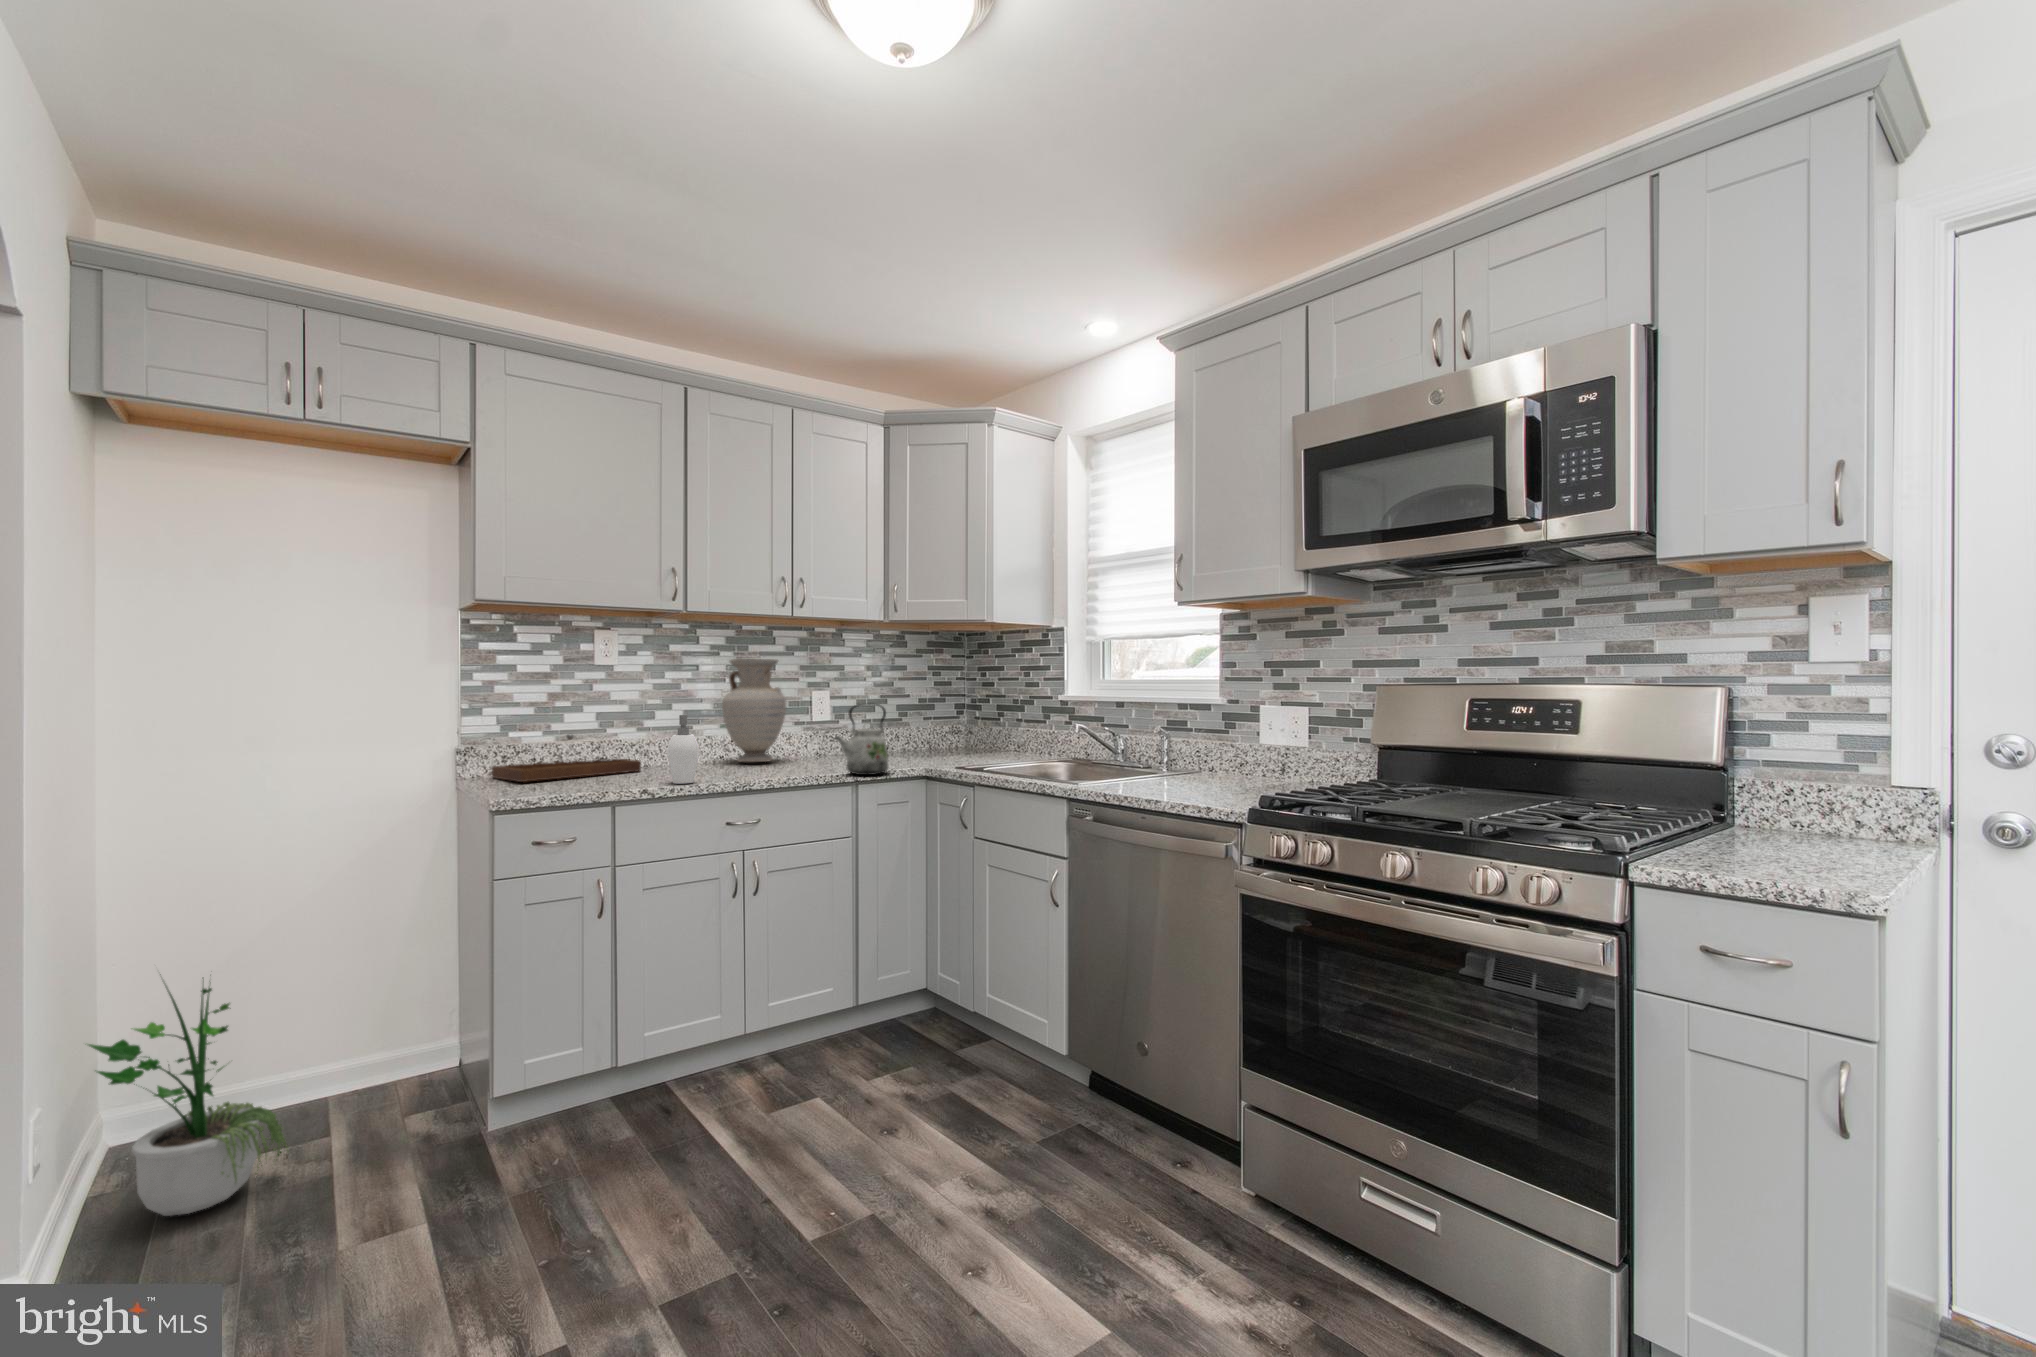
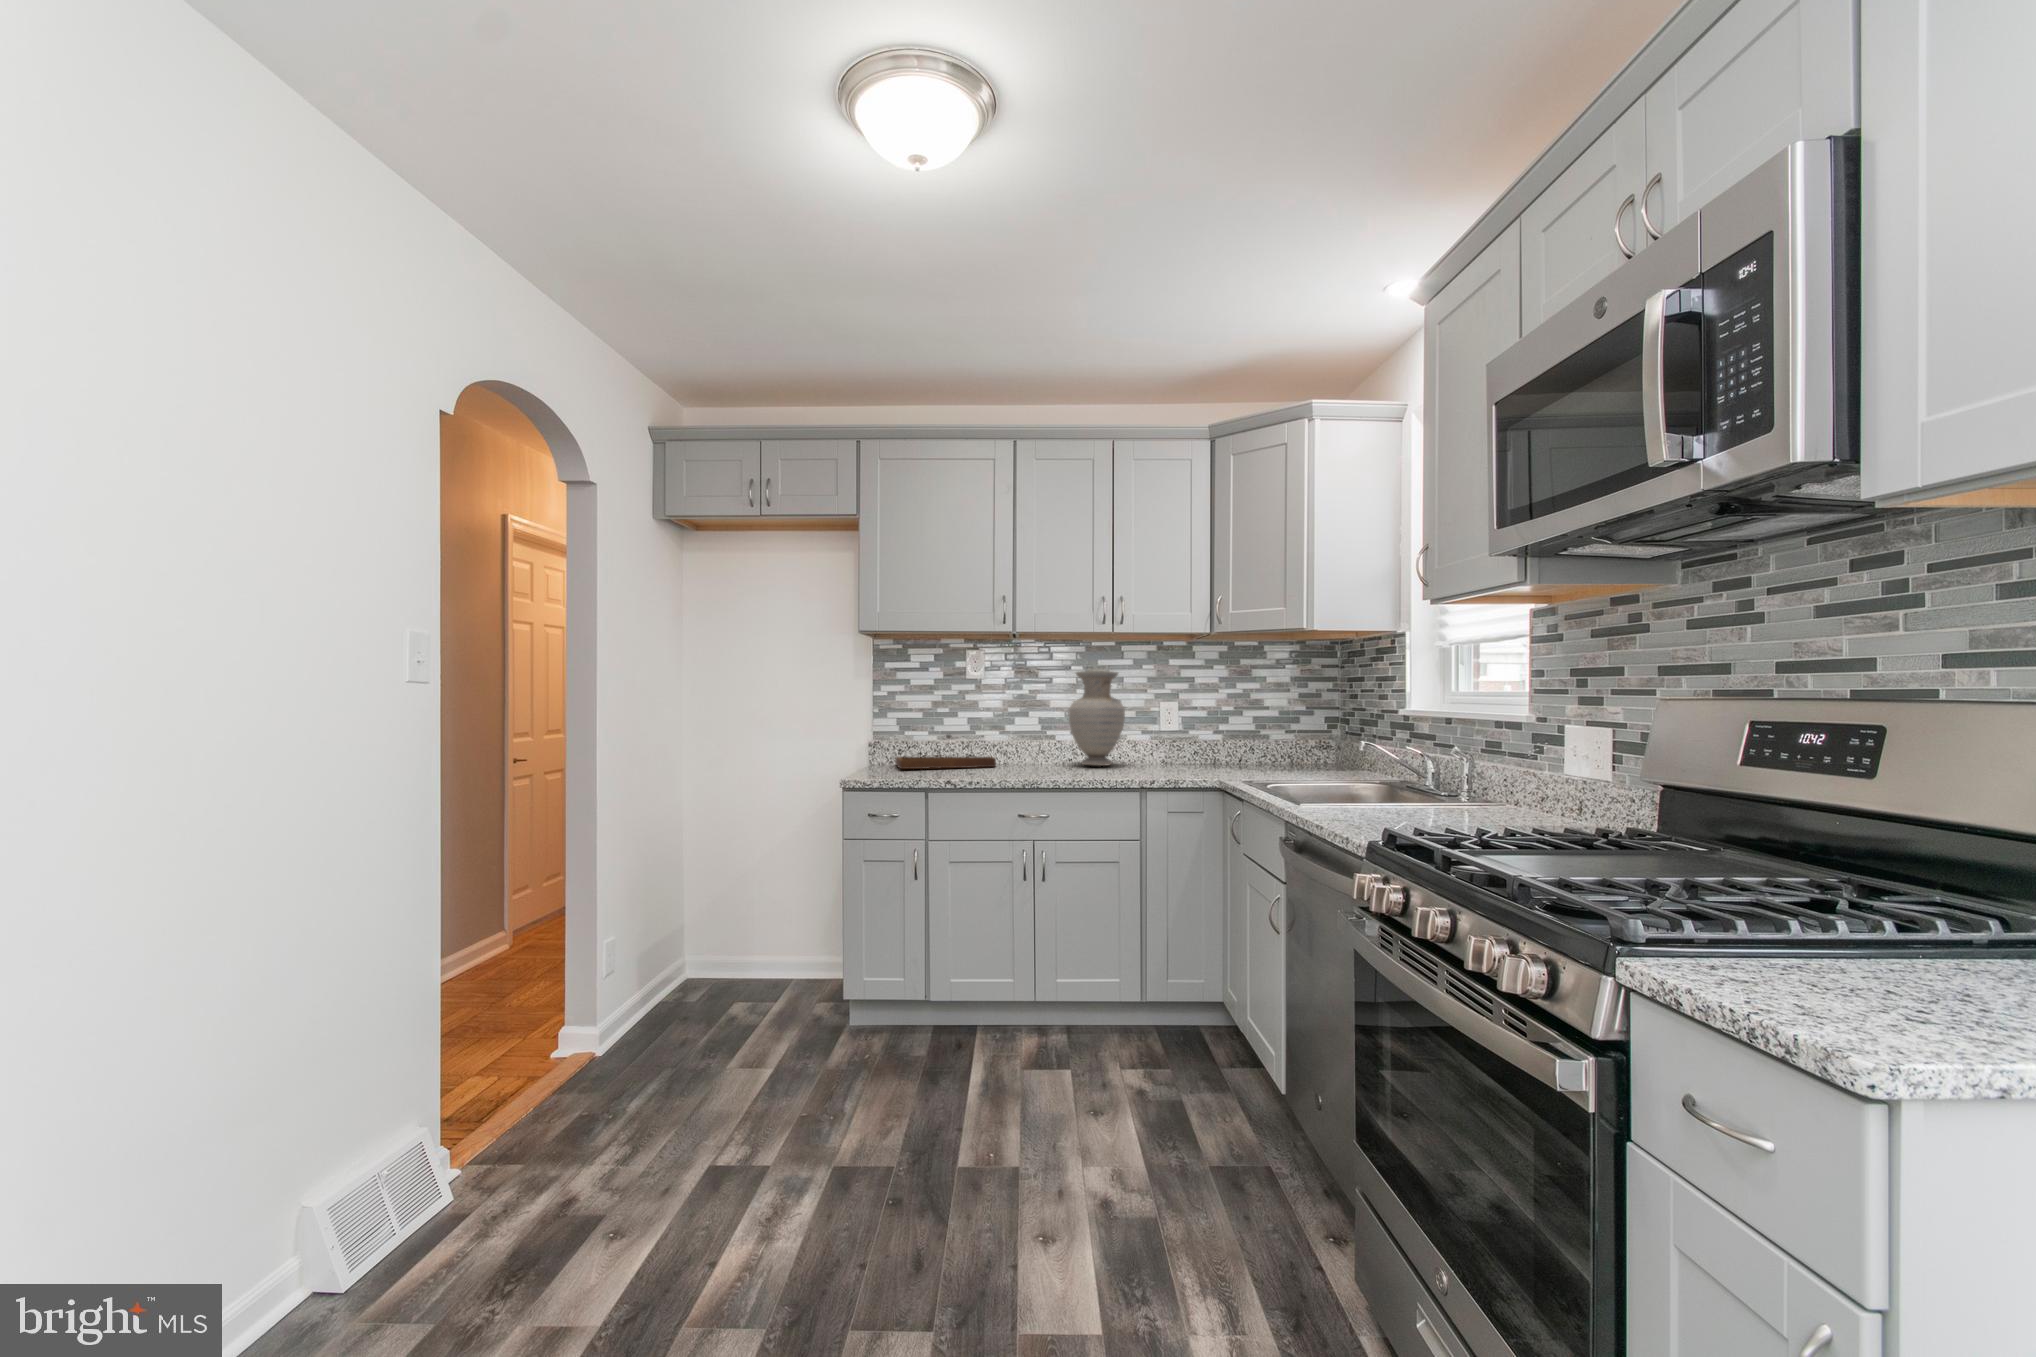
kettle: present [835,704,888,775] -> none [1129,714,1185,783]
soap dispenser: present [667,715,707,784] -> none [990,720,1024,778]
potted plant: present [88,974,288,1216] -> none [647,864,746,1024]

